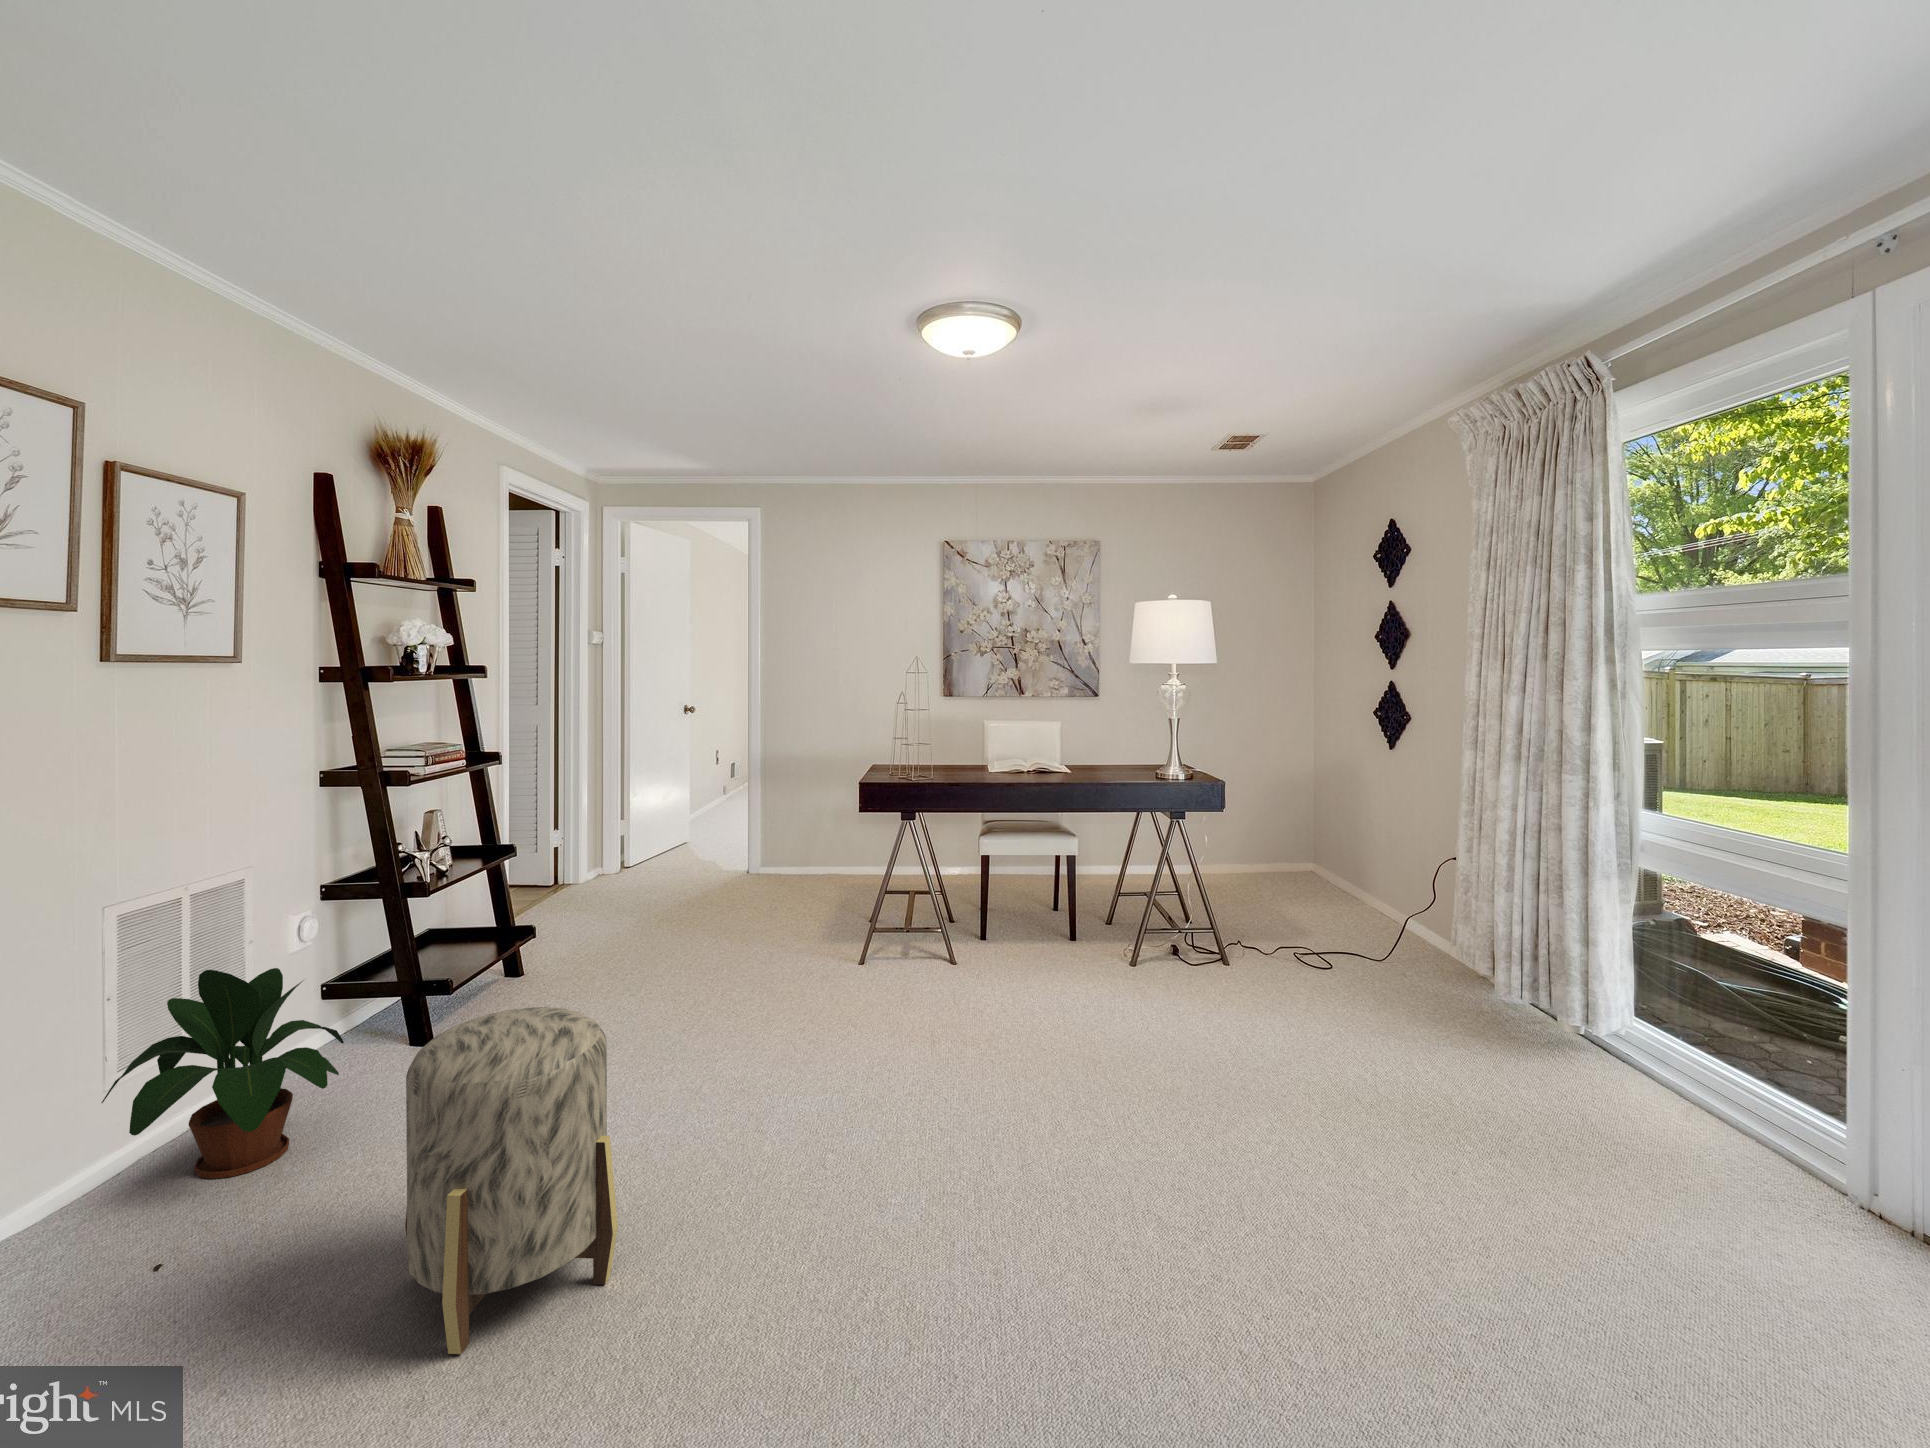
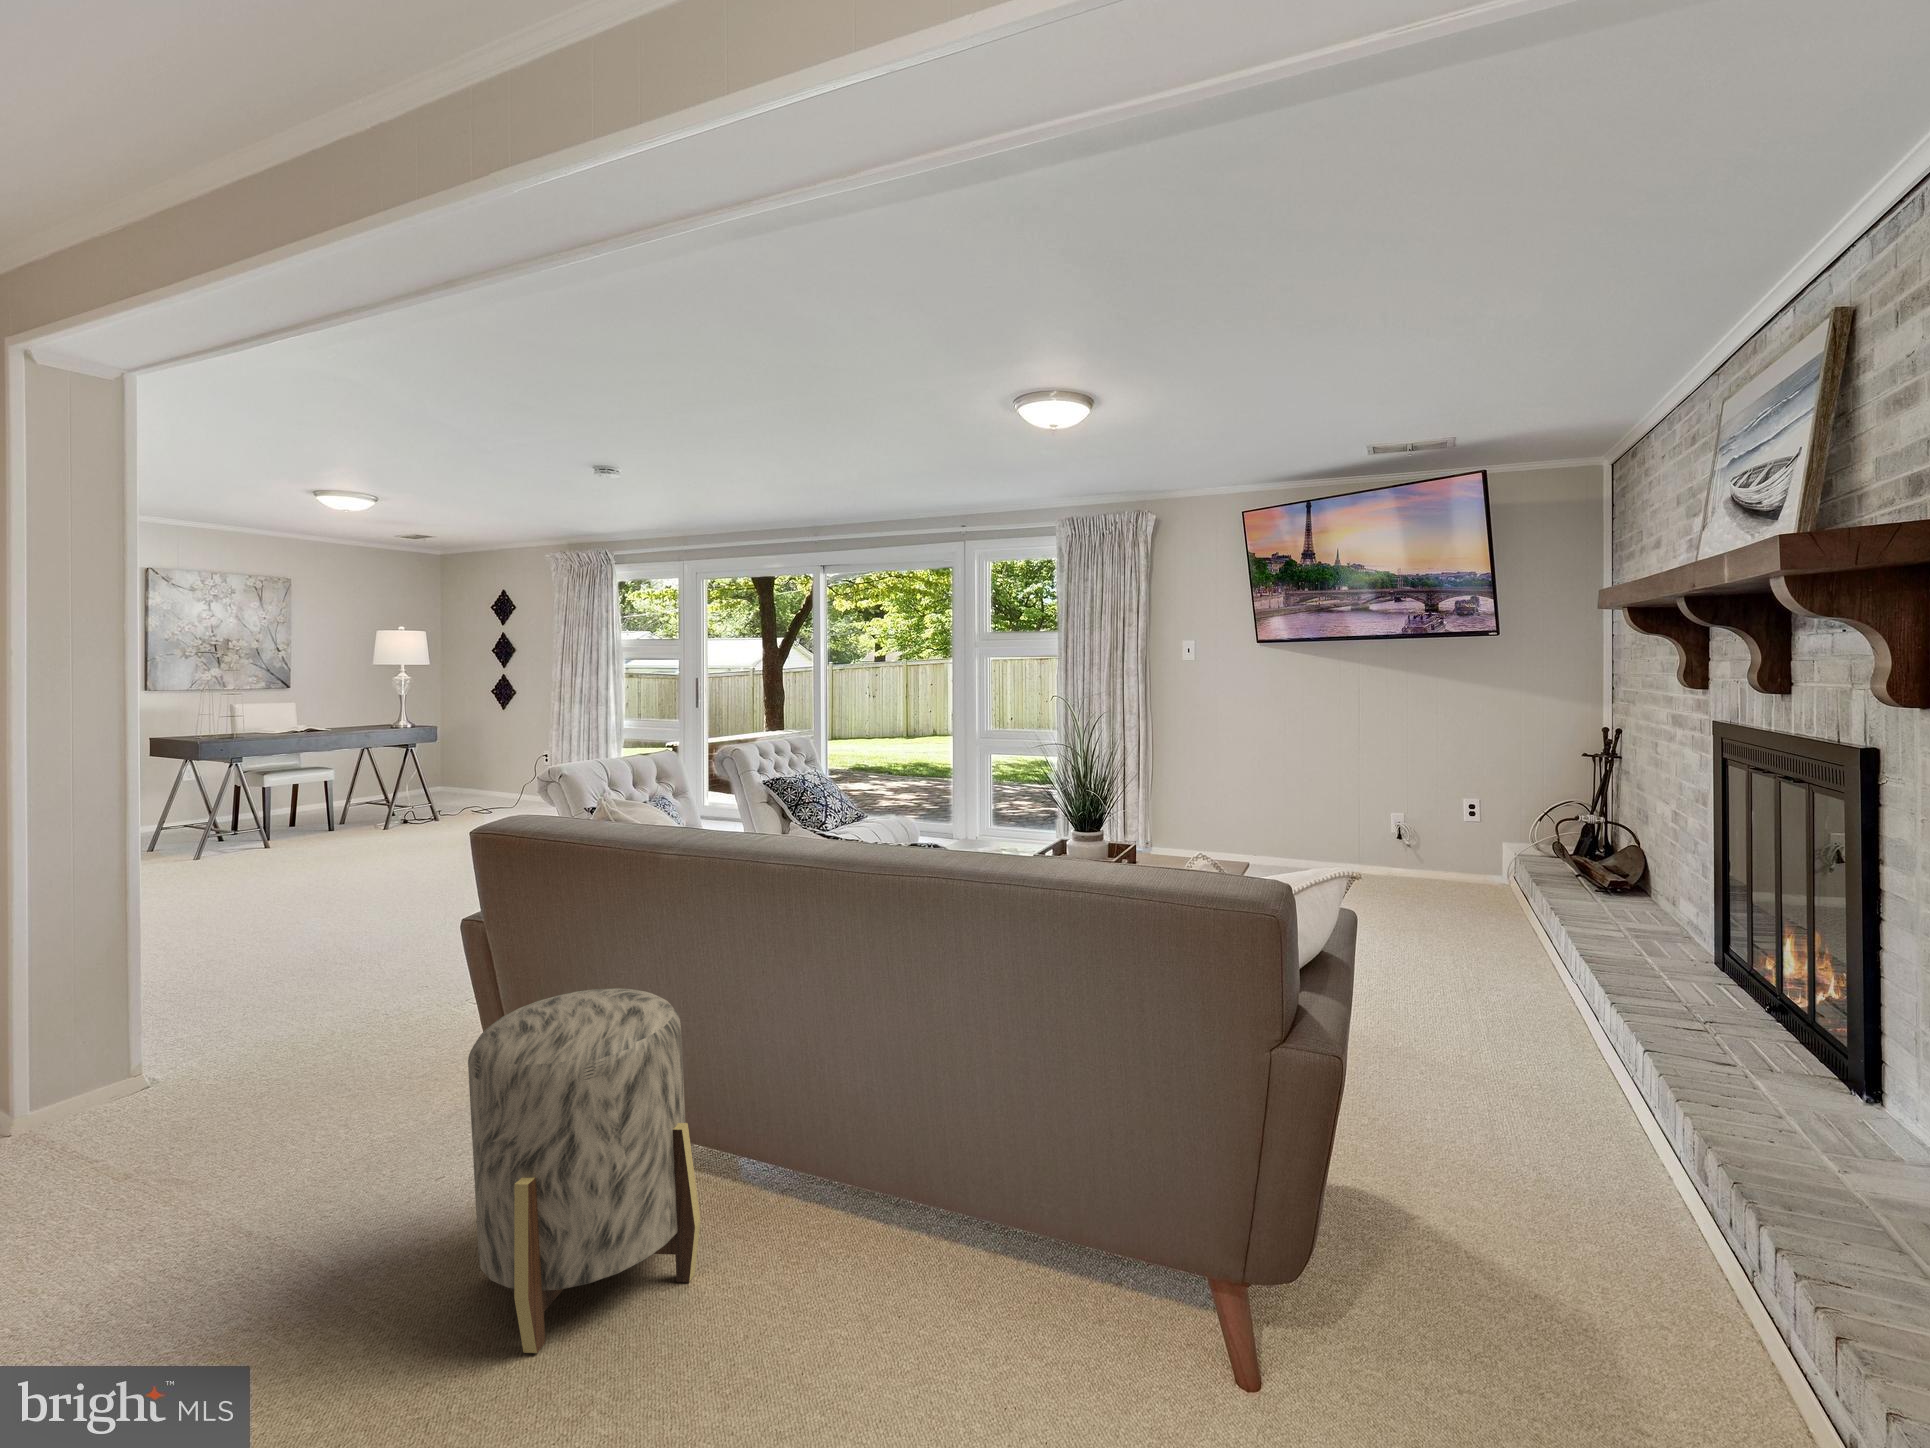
potted plant: present [102,968,344,1179] -> none [164,959,413,1180]

